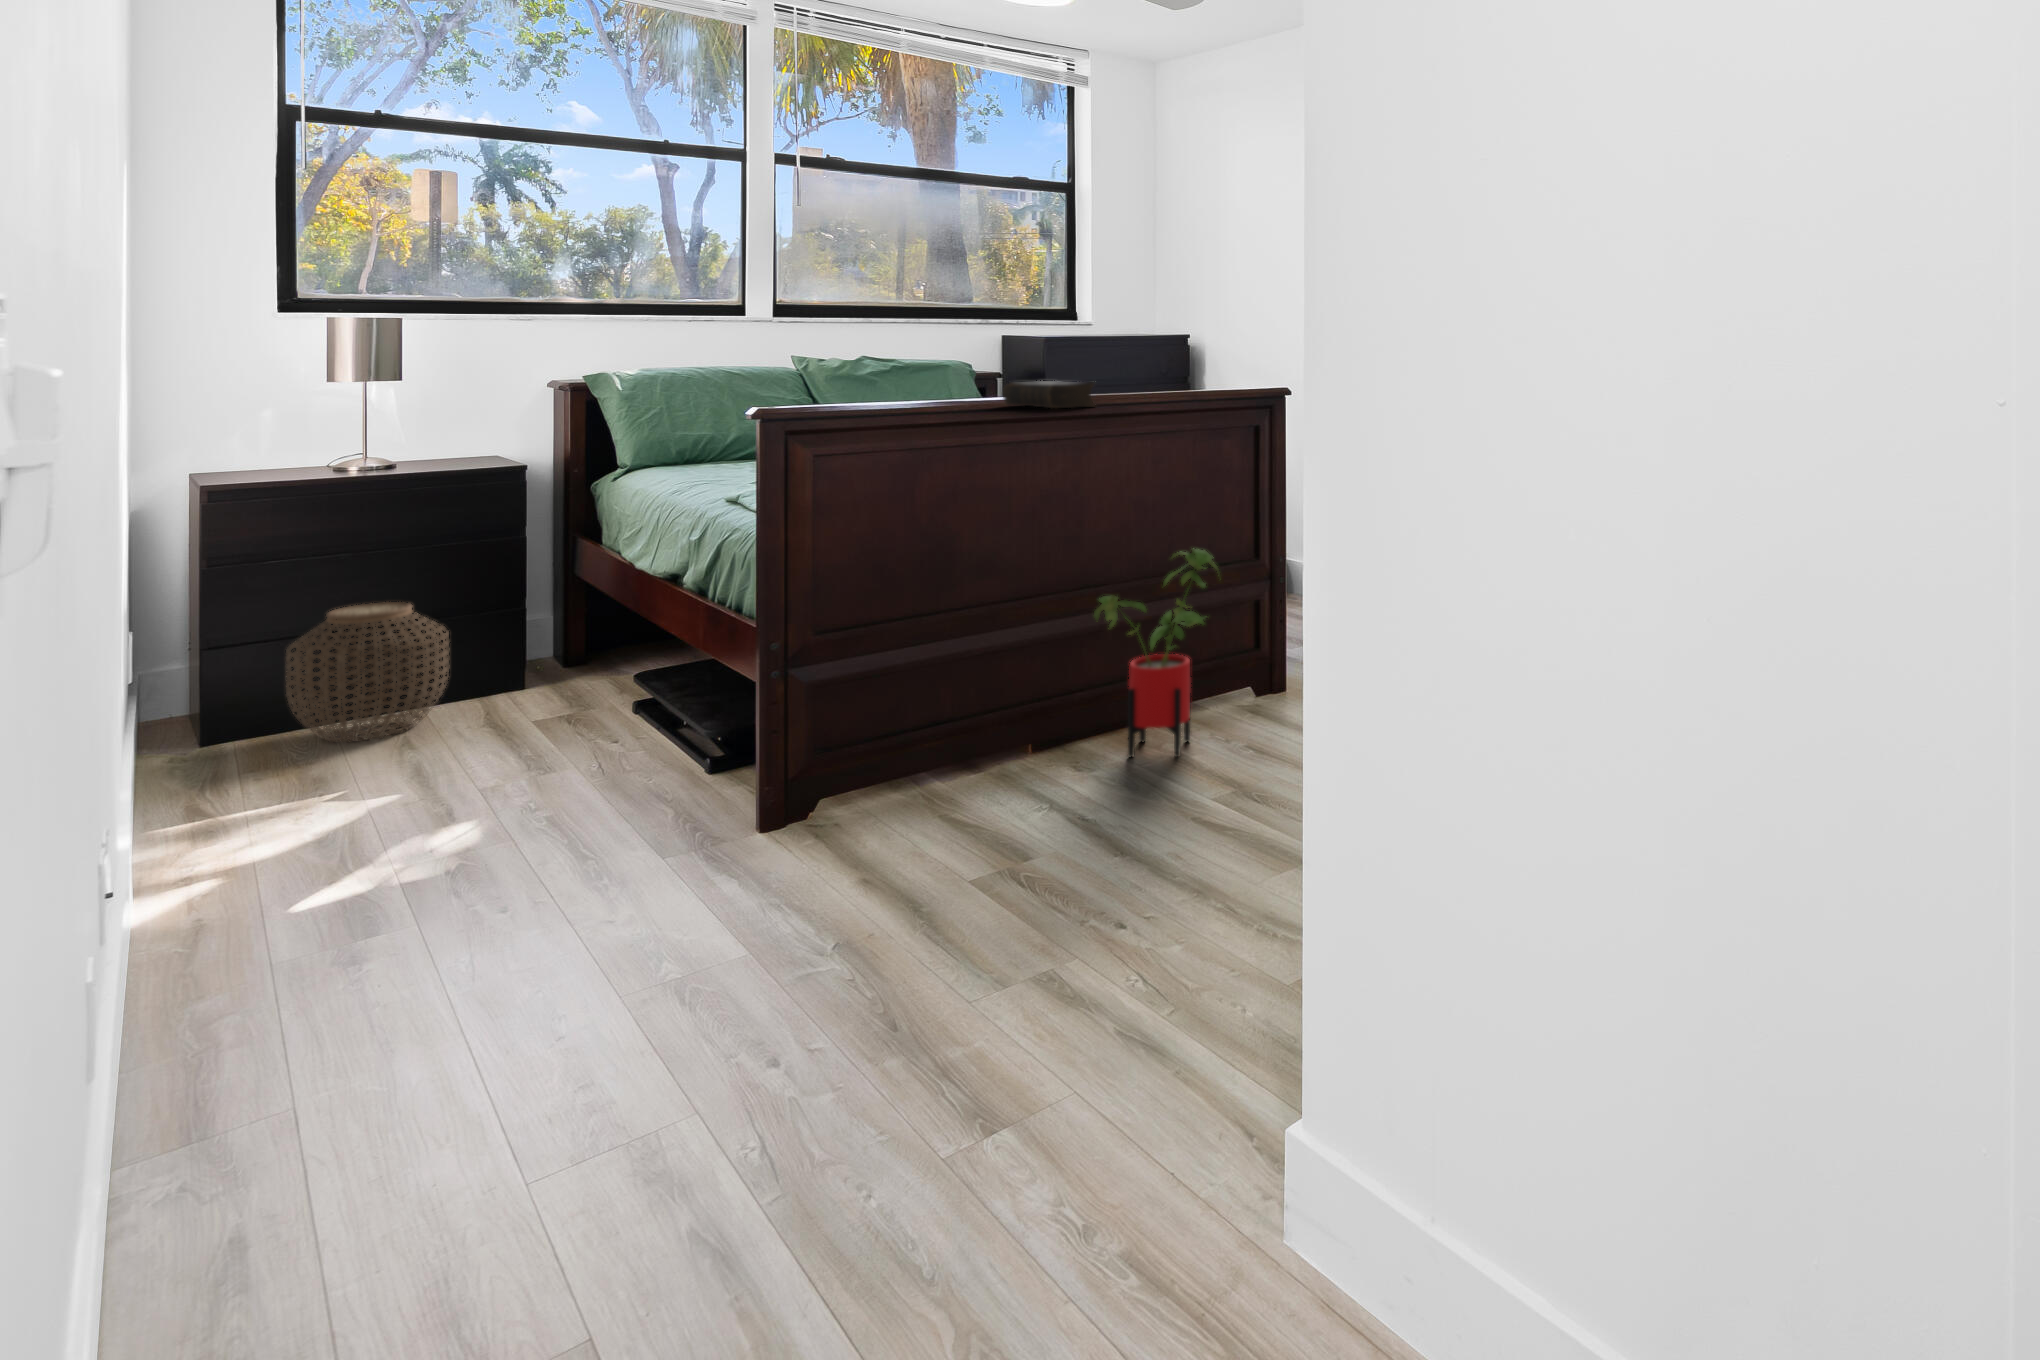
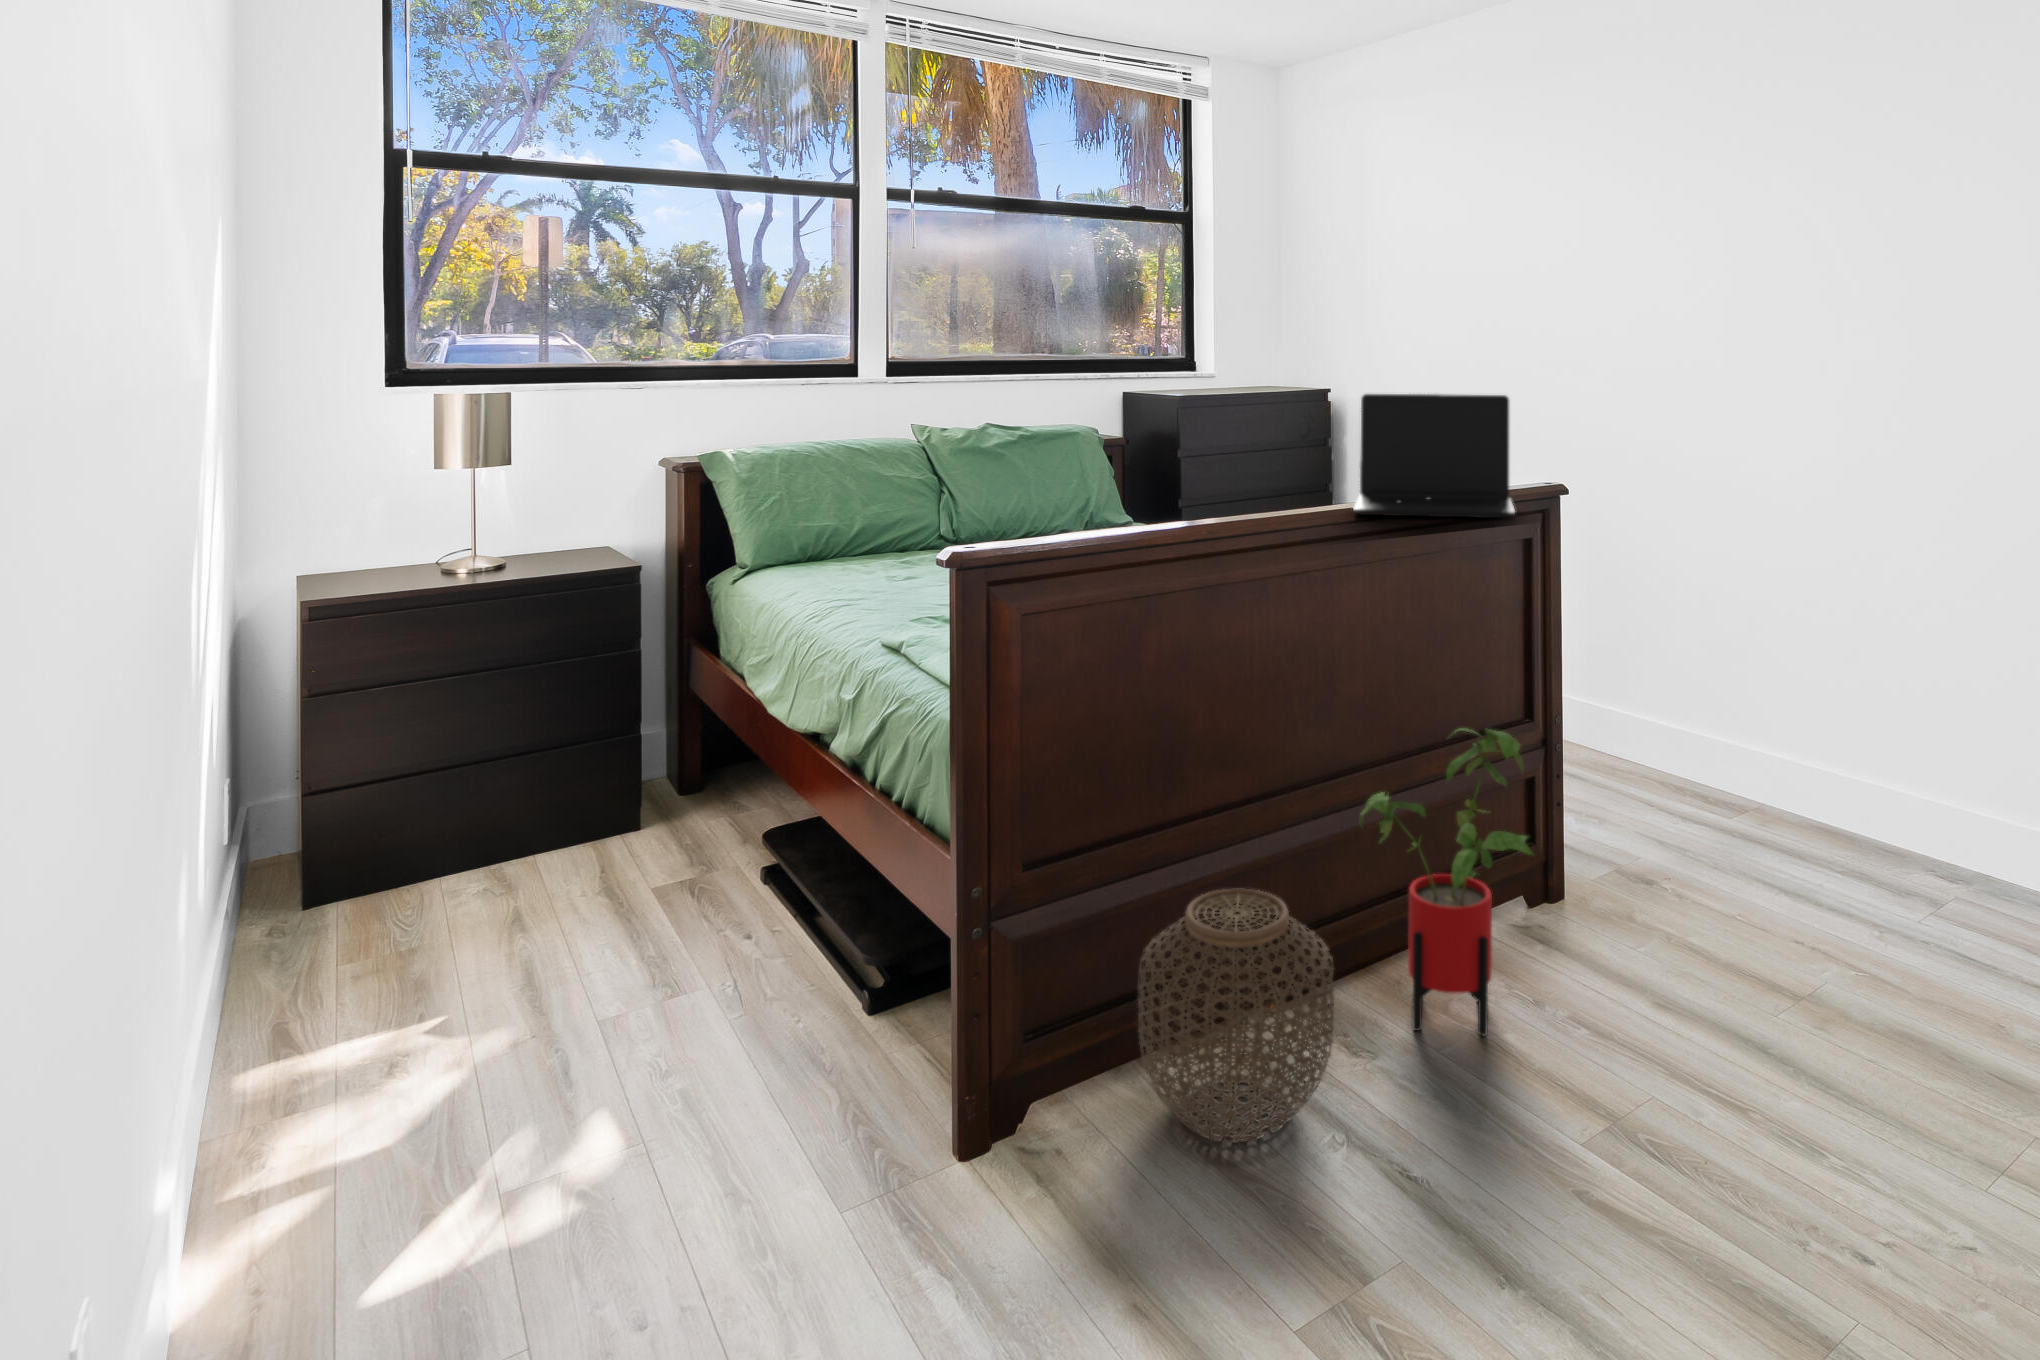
laptop: none [1107,318,1241,403] -> present [1353,394,1515,518]
book: present [1003,381,1095,408] -> none [1227,486,1356,534]
woven basket: present [286,602,449,742] -> present [1138,889,1334,1143]

